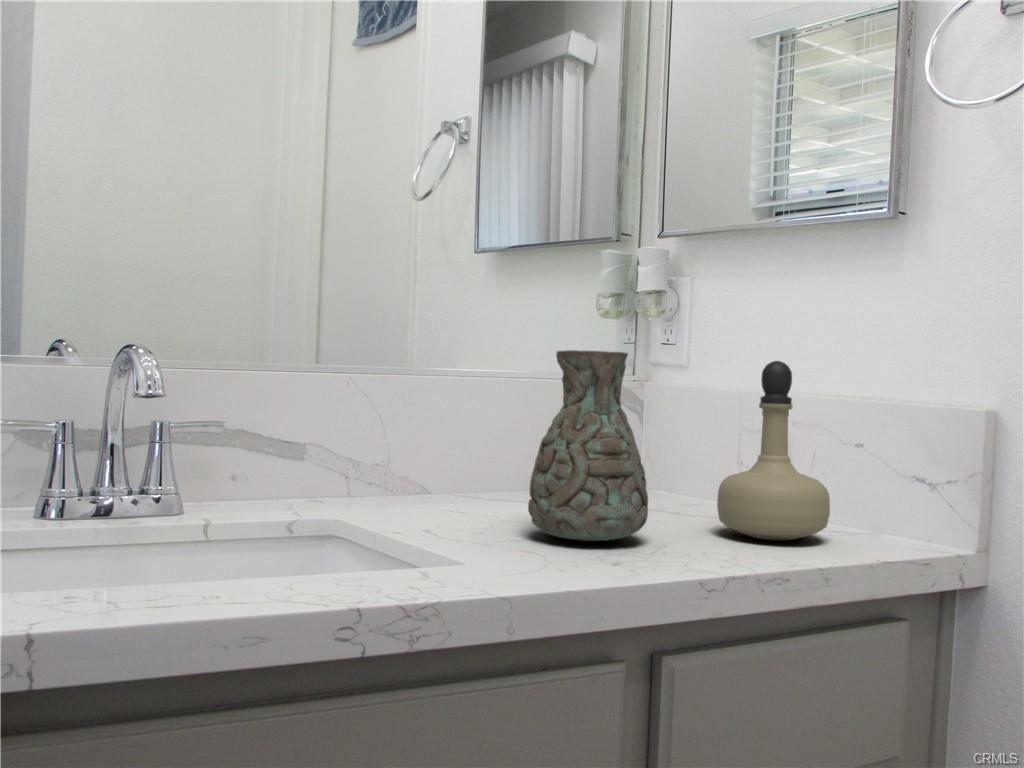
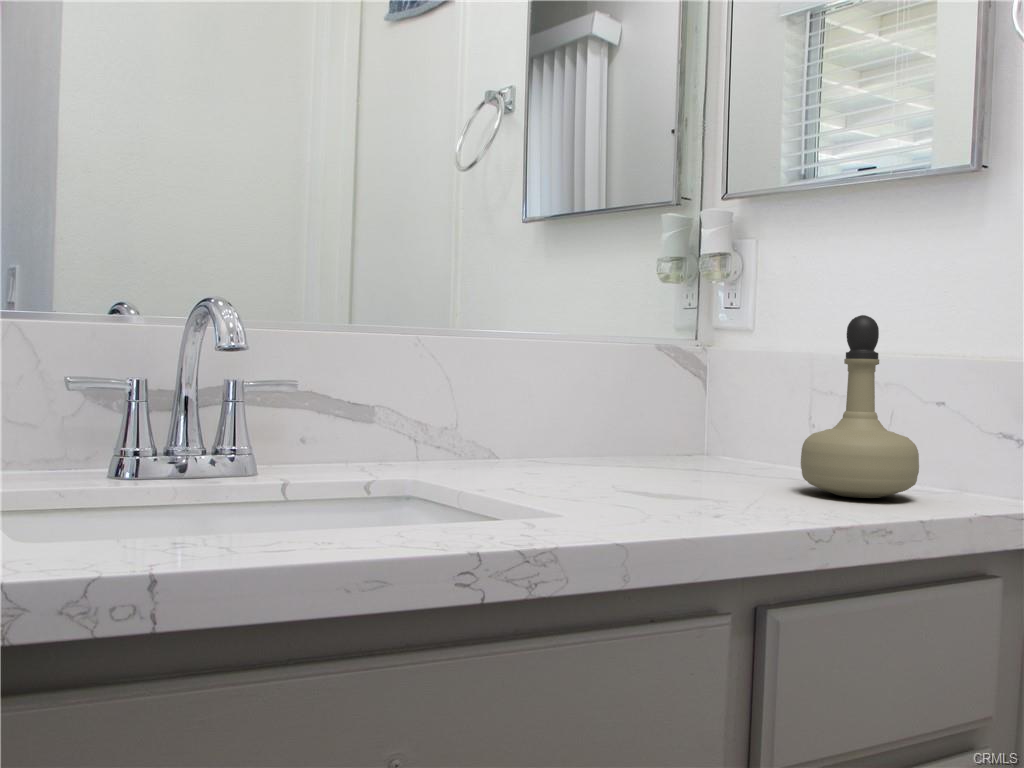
decorative vase: present [528,350,648,541] -> none [614,302,738,497]

